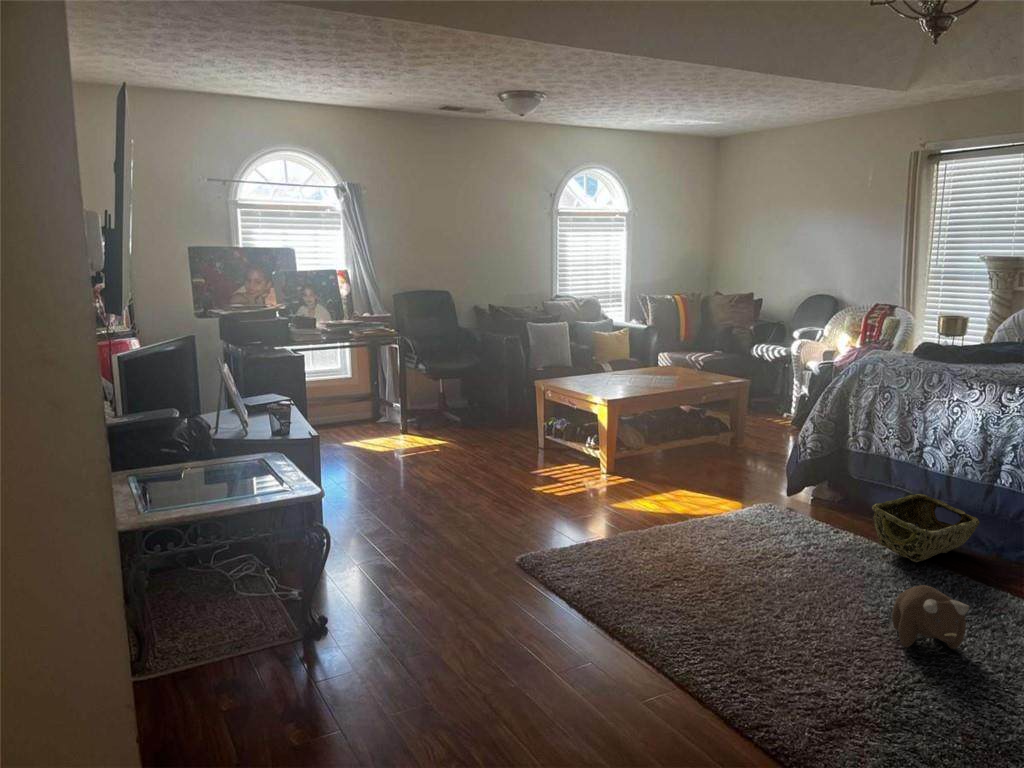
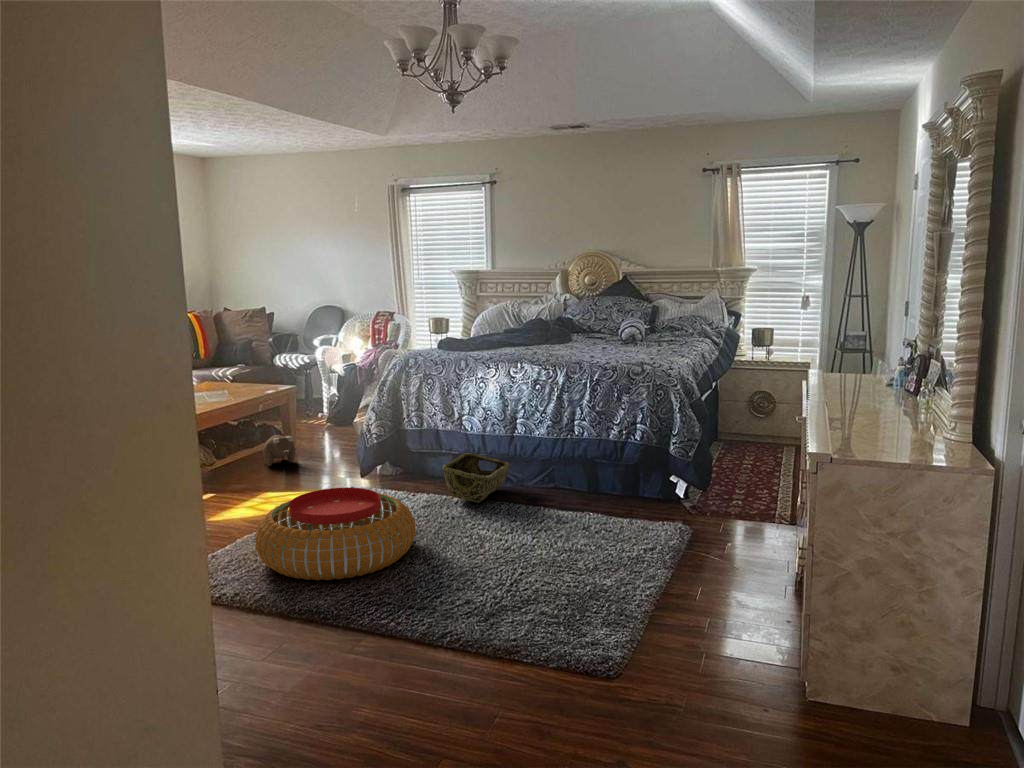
pouf: none [617,502,802,614] -> present [255,488,416,580]
plush toy: present [892,585,969,649] -> present [263,435,296,466]

